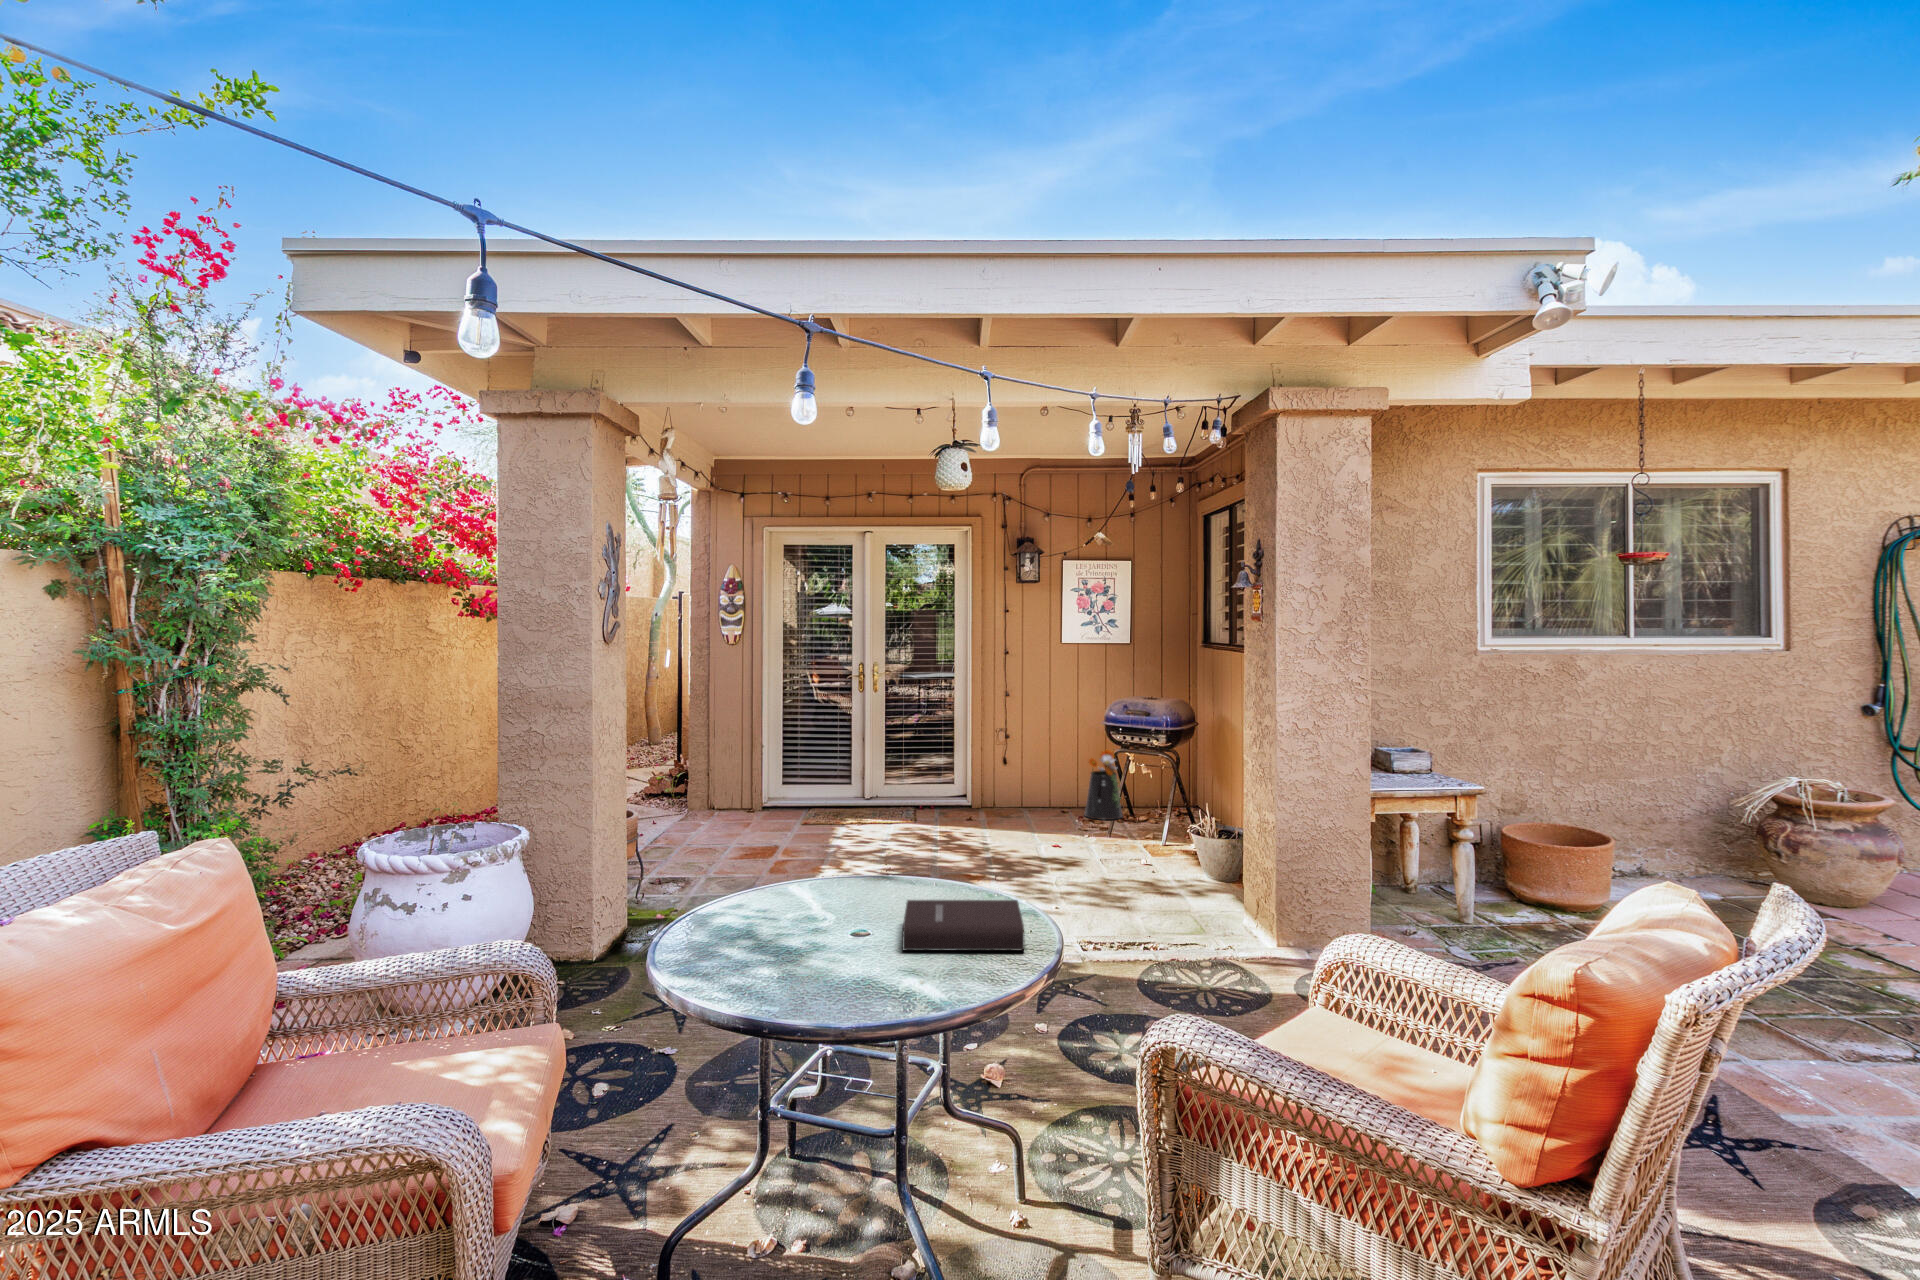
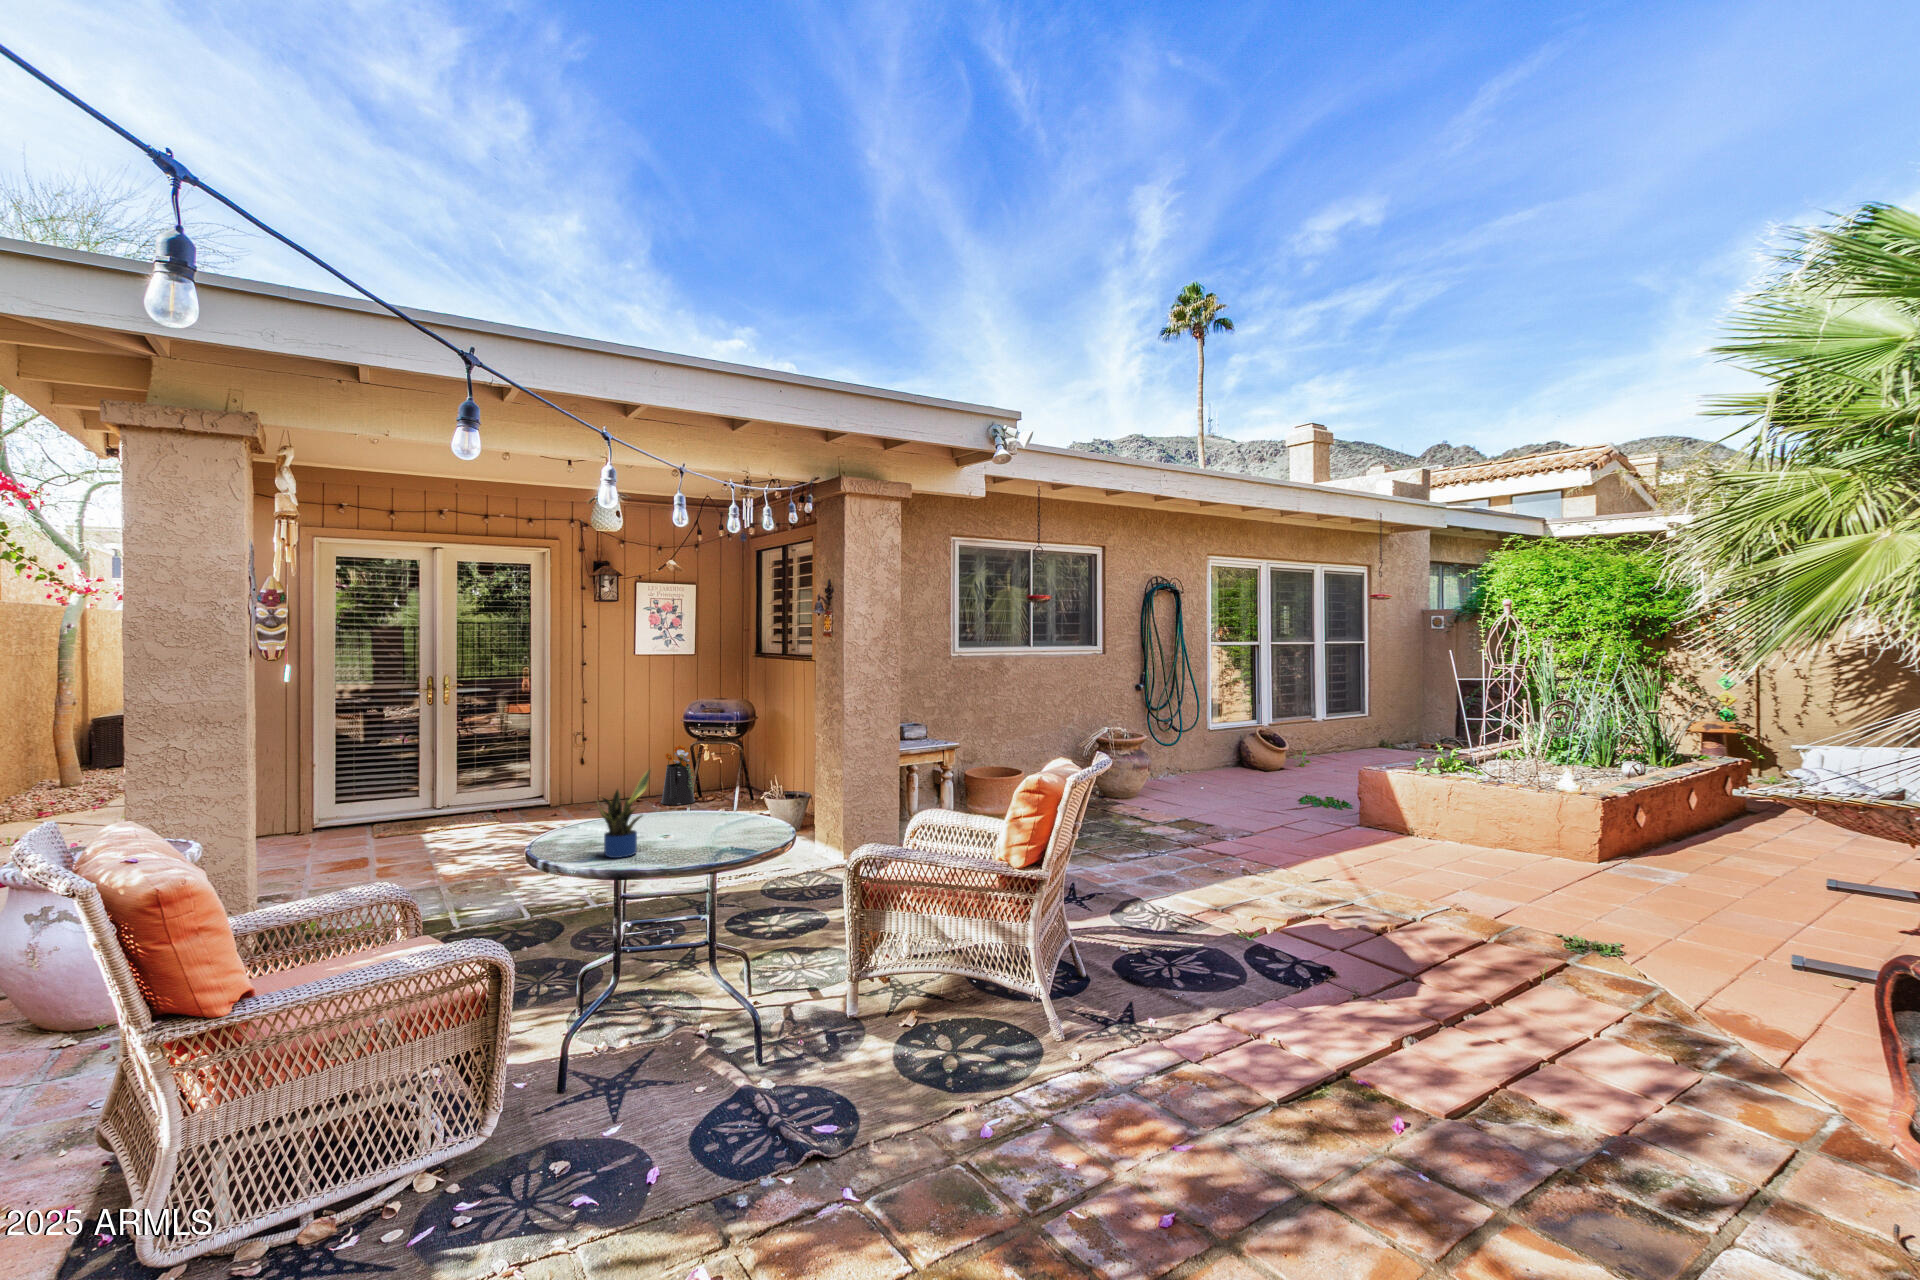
potted plant: none [779,809,863,947] -> present [596,770,650,858]
book: present [902,900,1024,951] -> none [674,817,760,850]

